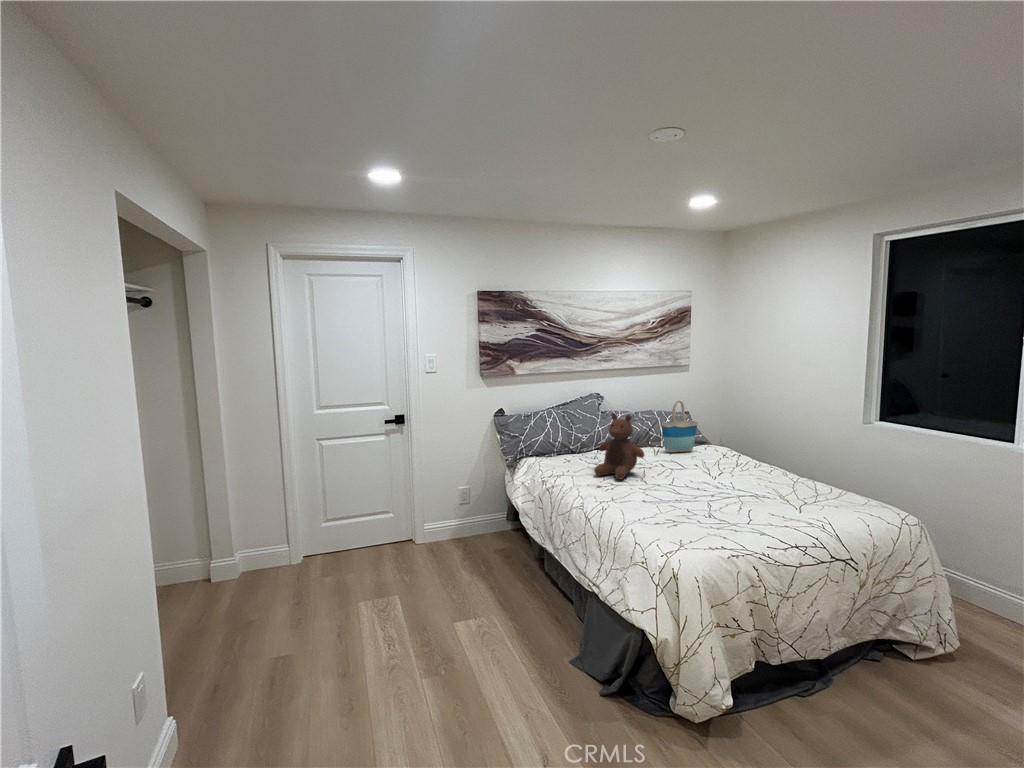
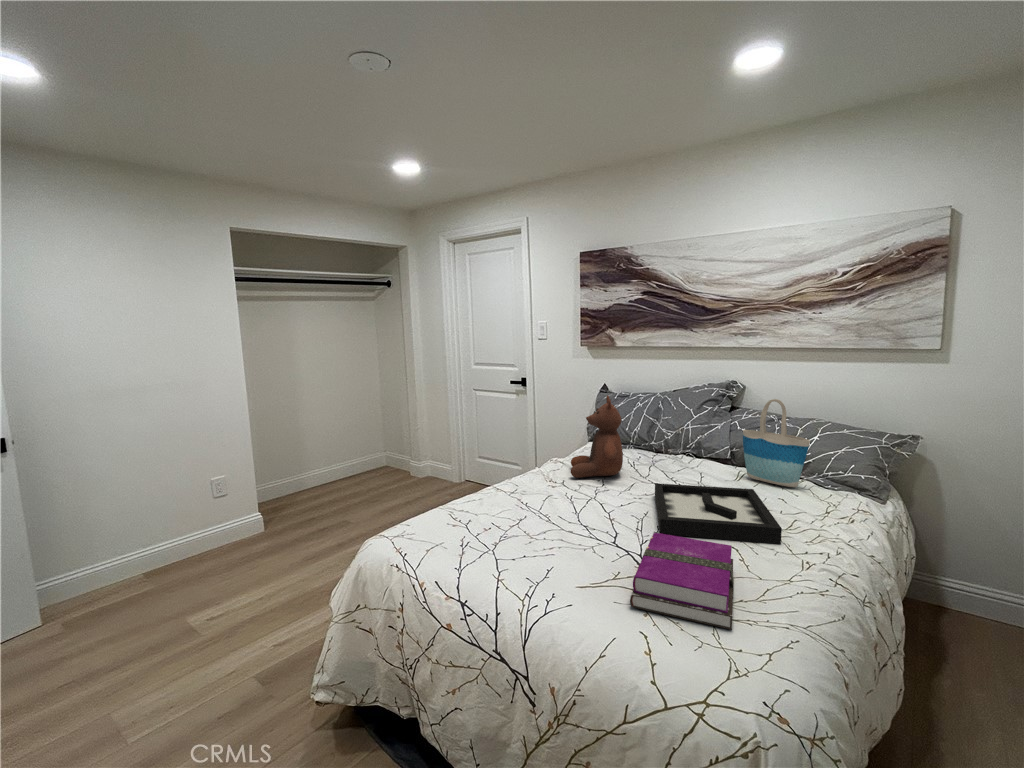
decorative tray: none [676,454,762,487] -> present [655,483,782,544]
notebook: none [763,474,846,511] -> present [630,533,734,630]

